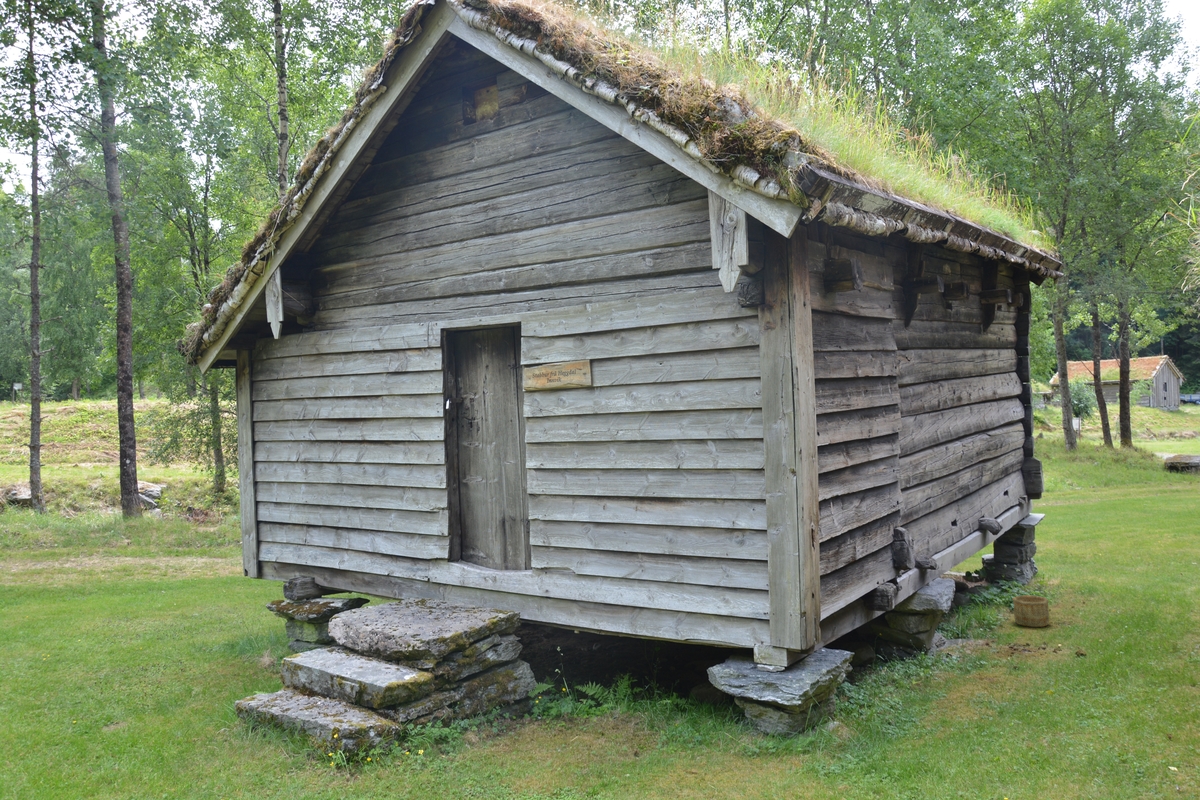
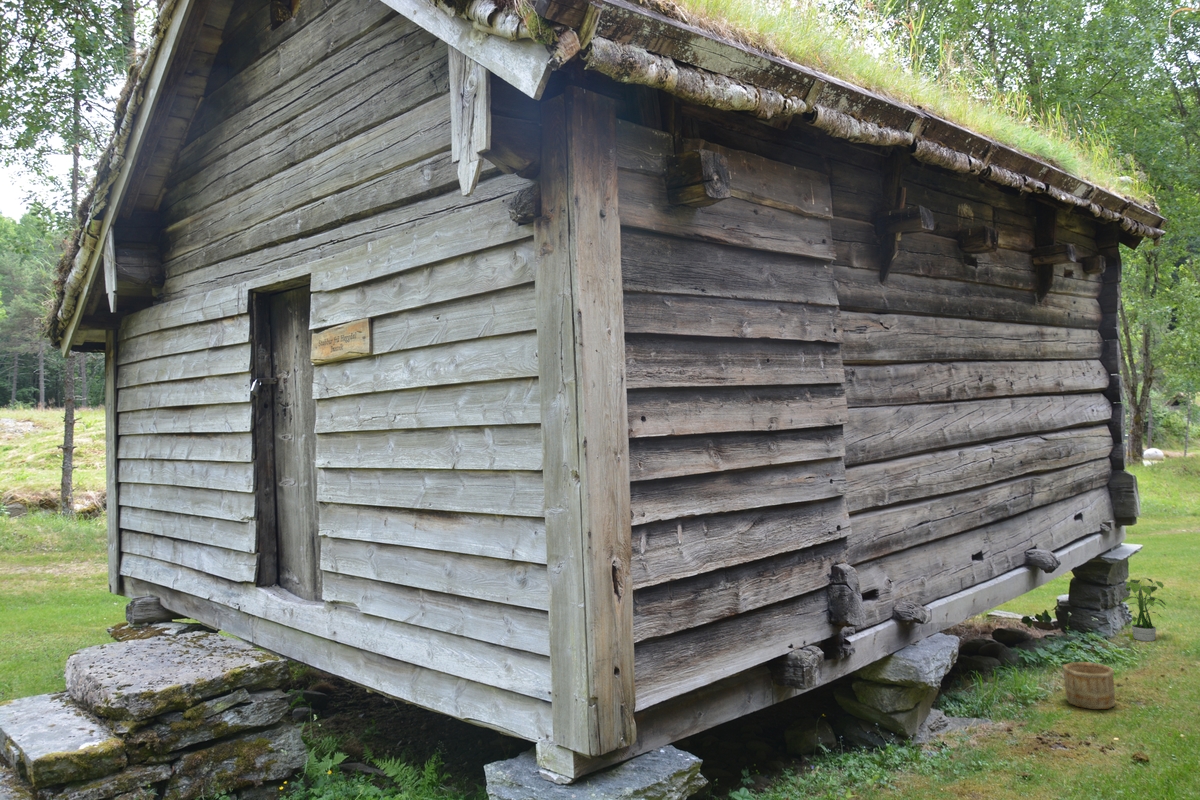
potted plant: none [1032,536,1064,583] -> present [1121,578,1166,641]

